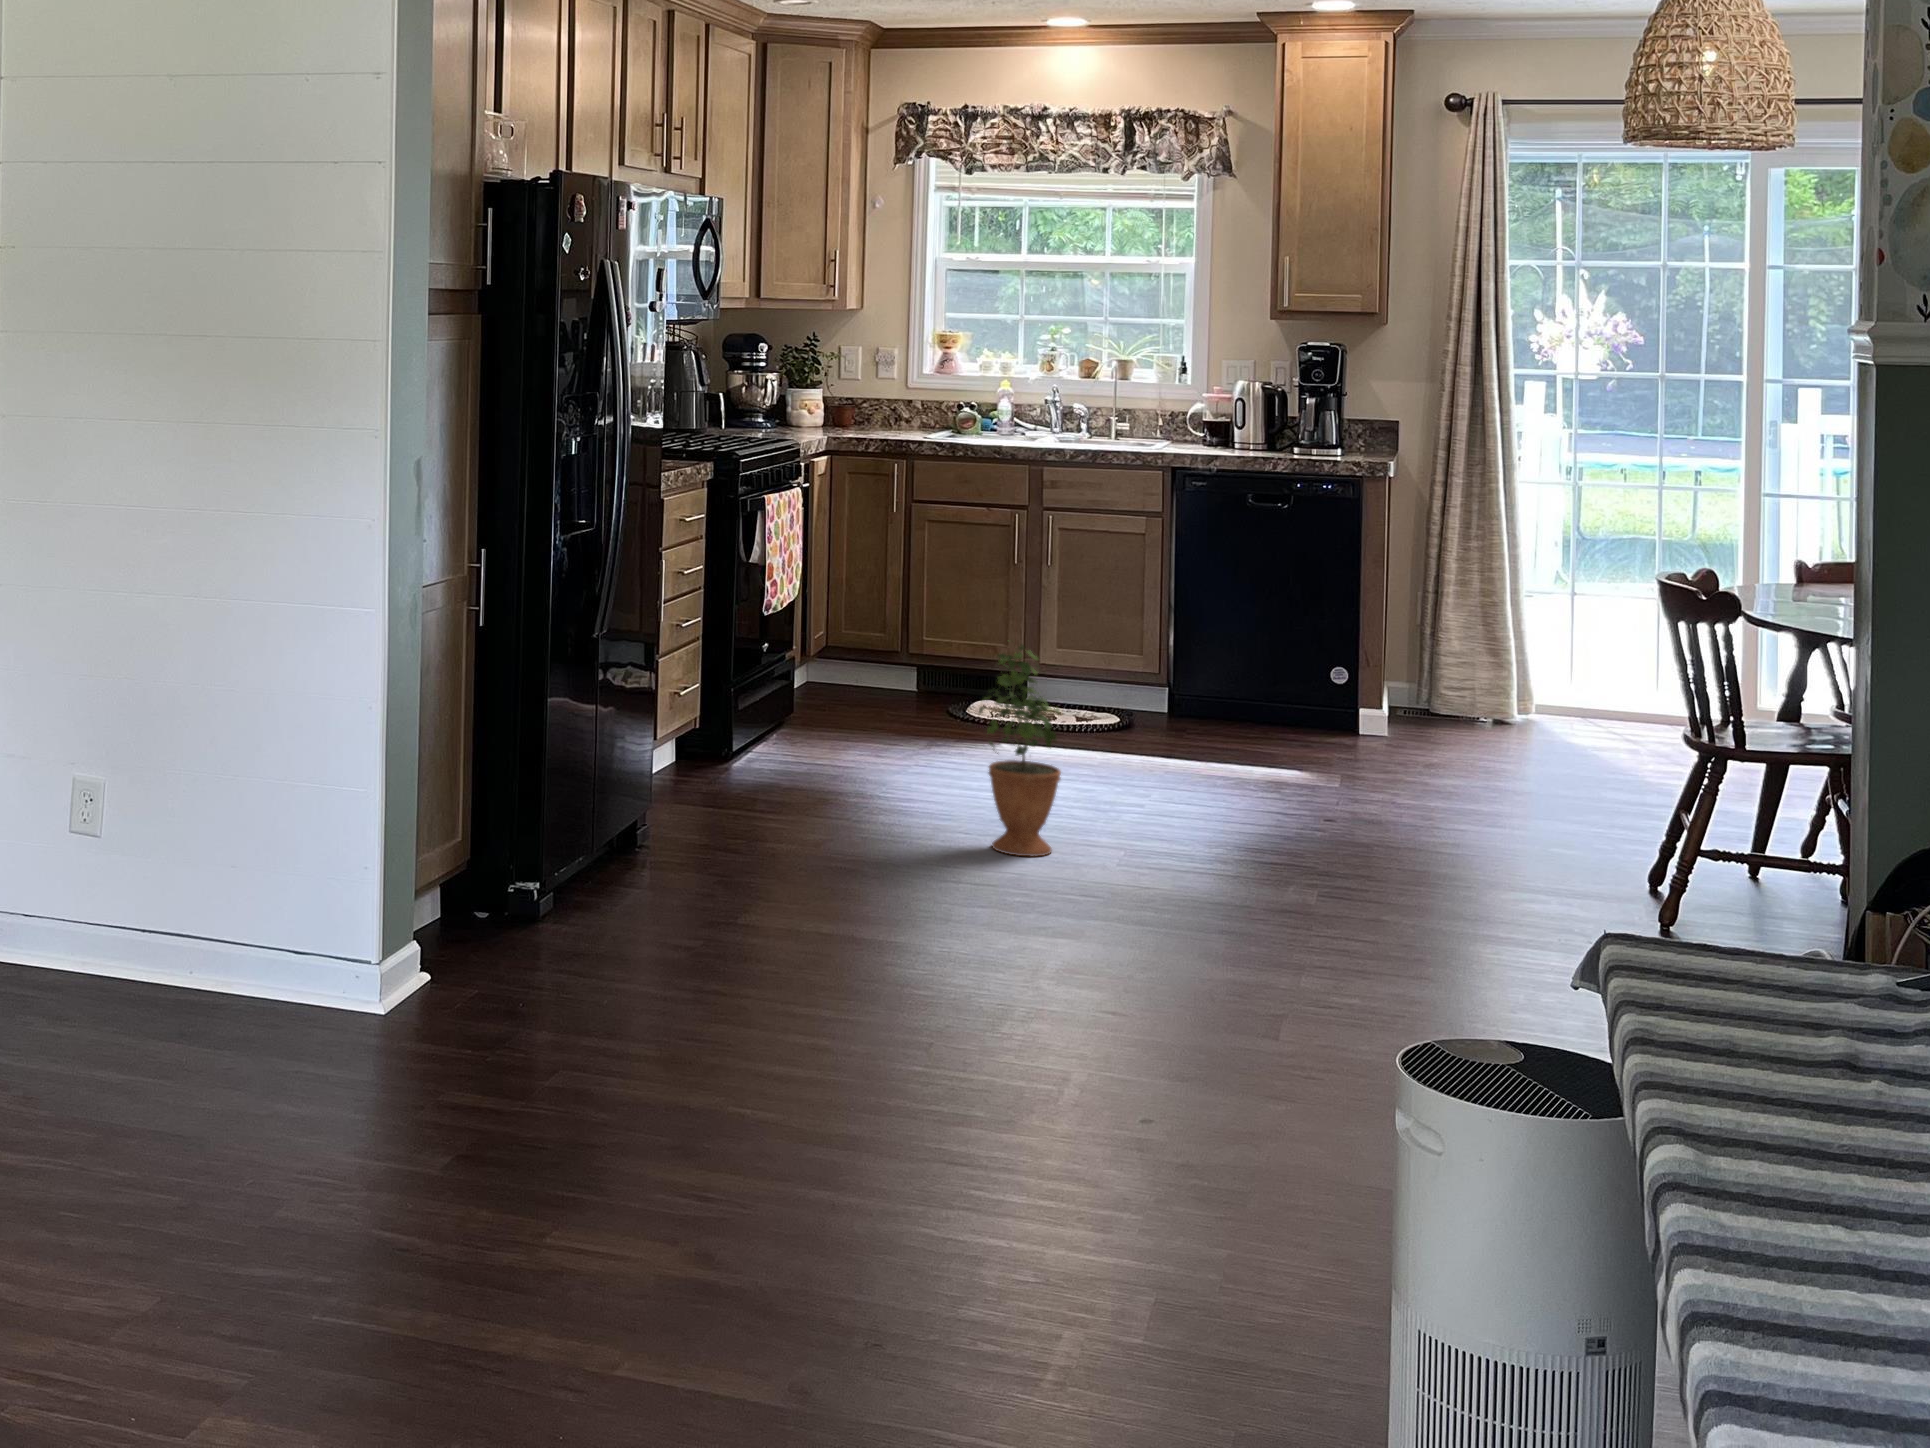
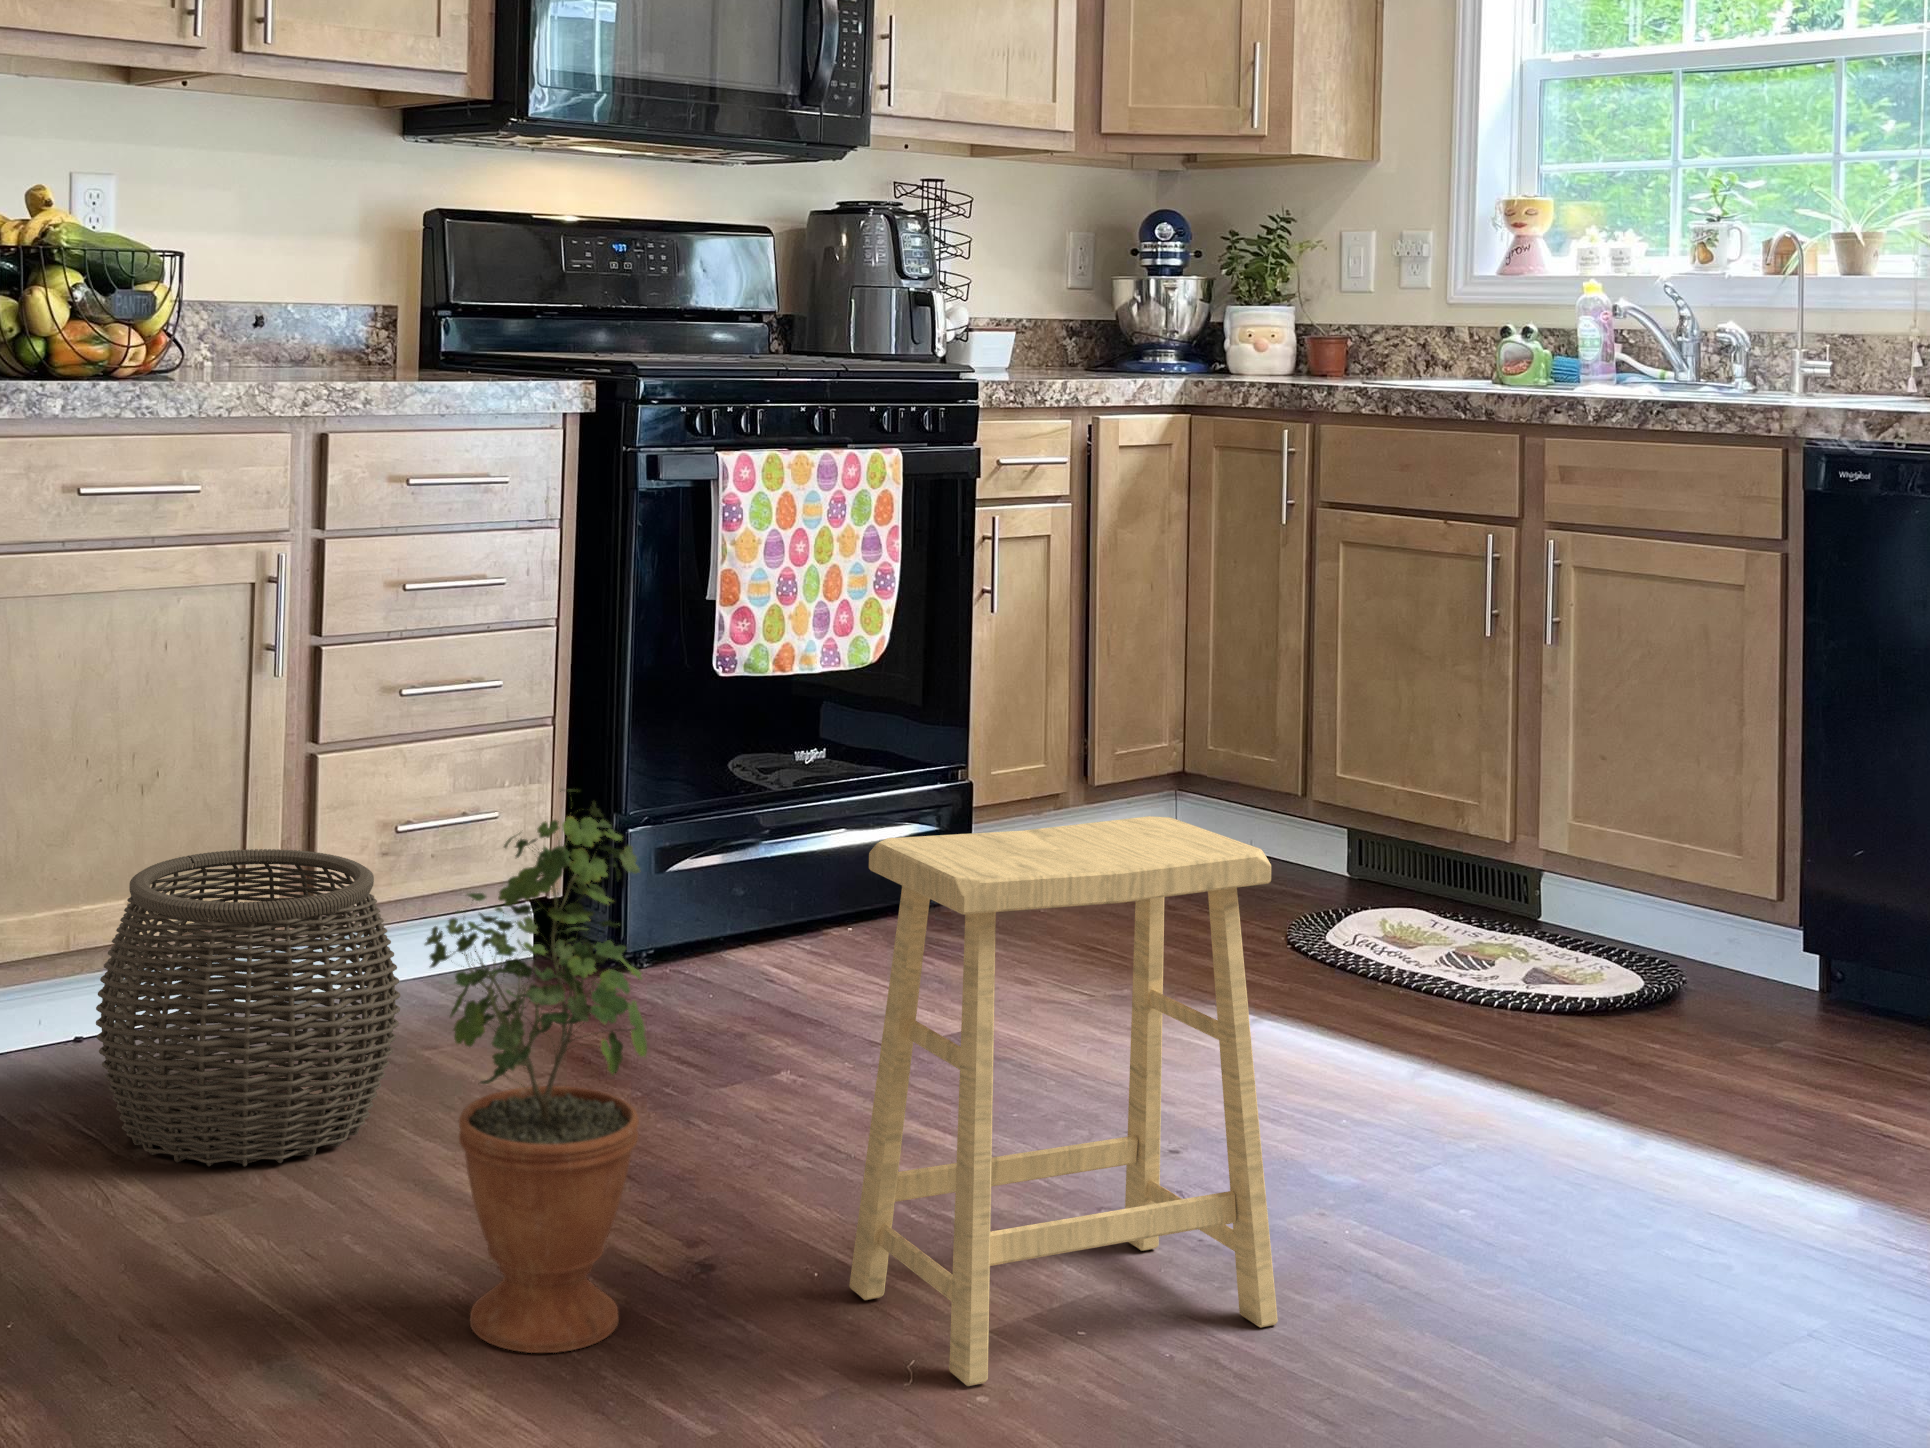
footstool: none [1087,638,1221,845] -> present [849,816,1278,1386]
woven basket: none [698,691,836,830] -> present [96,849,400,1167]

